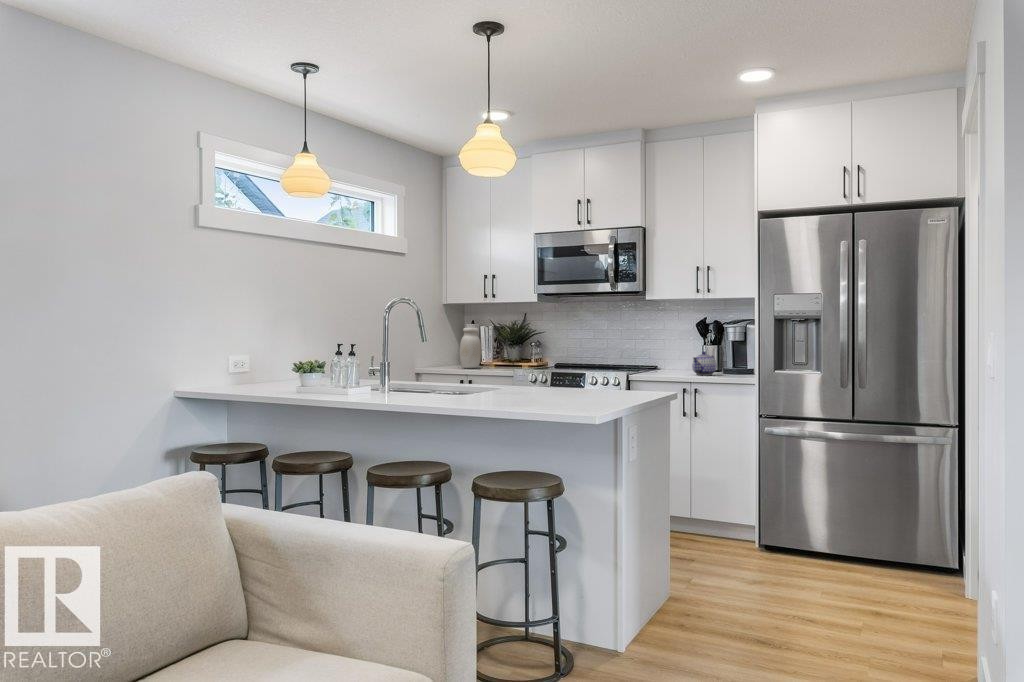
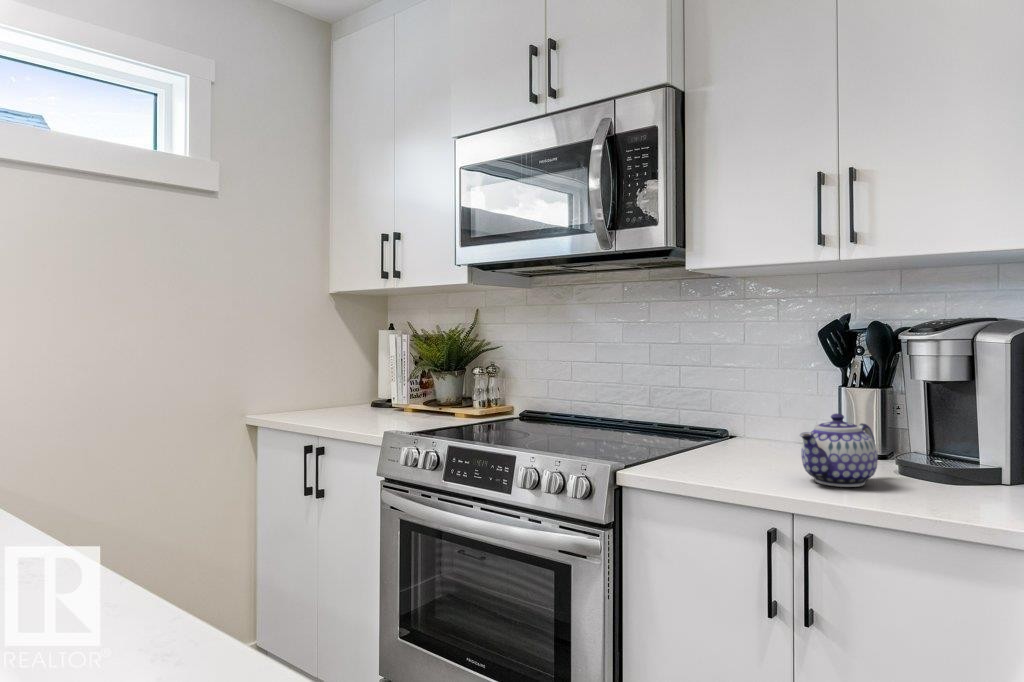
jar: present [460,328,481,368] -> none [310,339,356,421]

